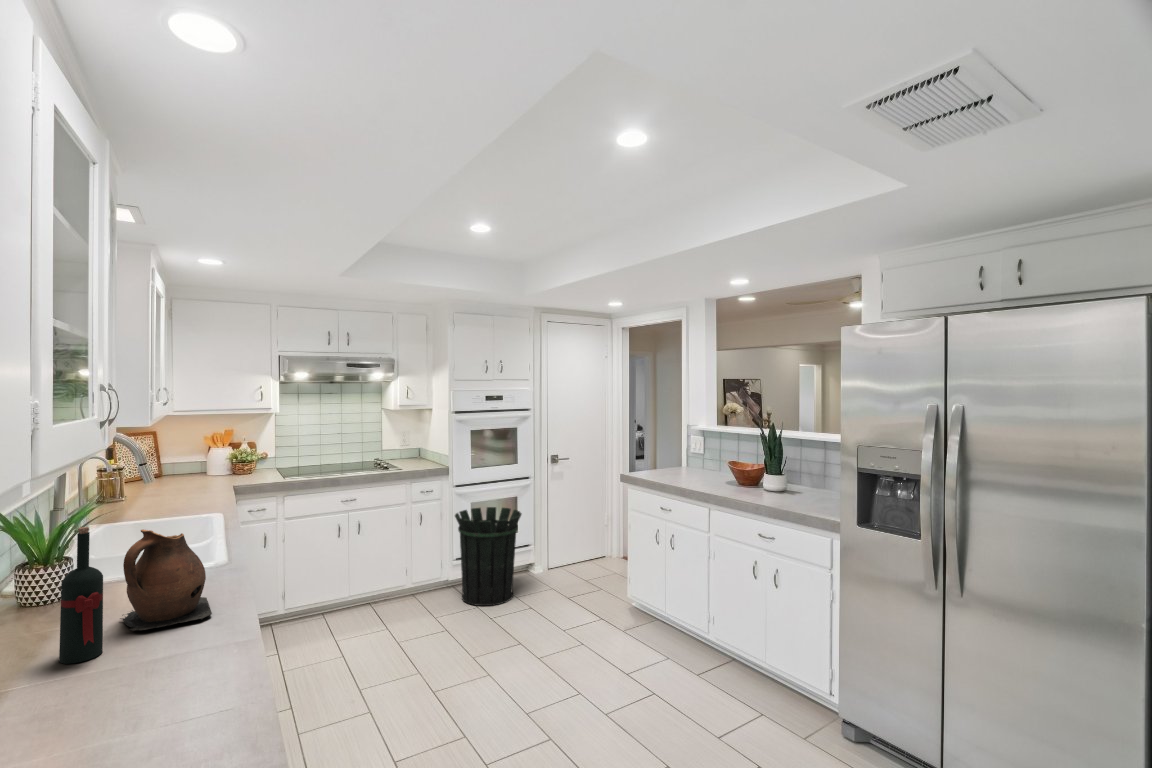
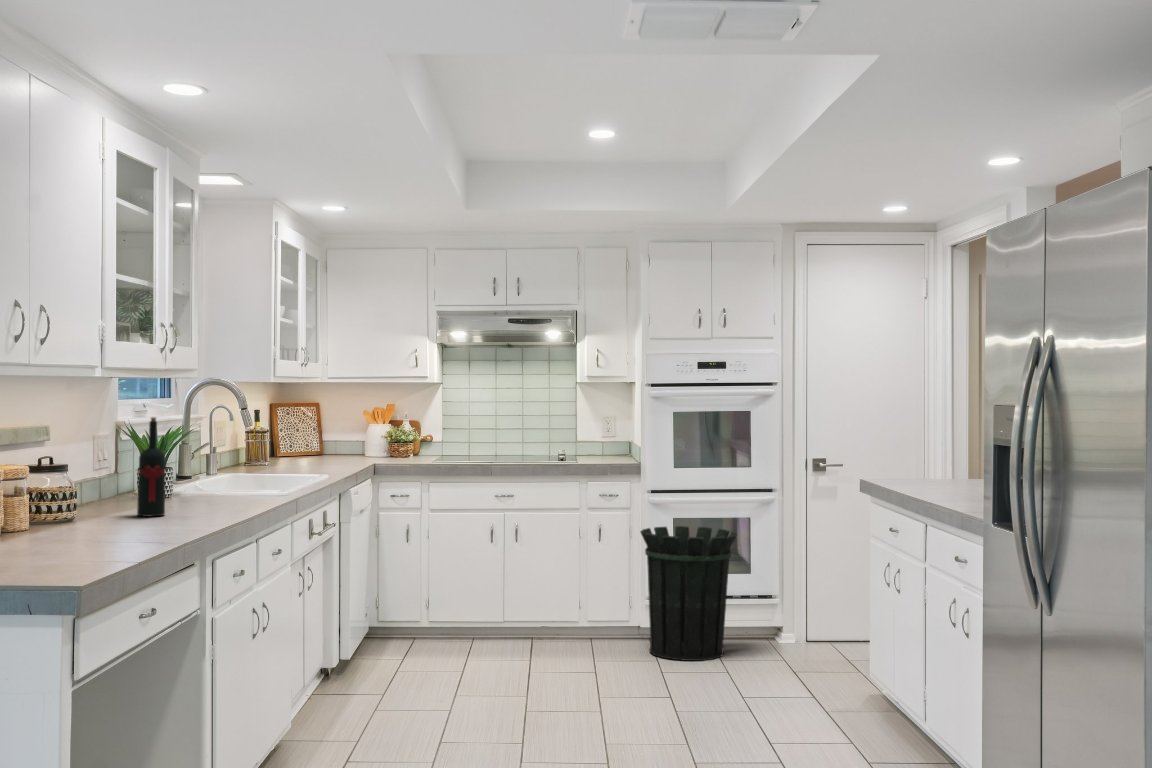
ceramic pitcher: present [120,529,212,631] -> none [184,432,253,512]

